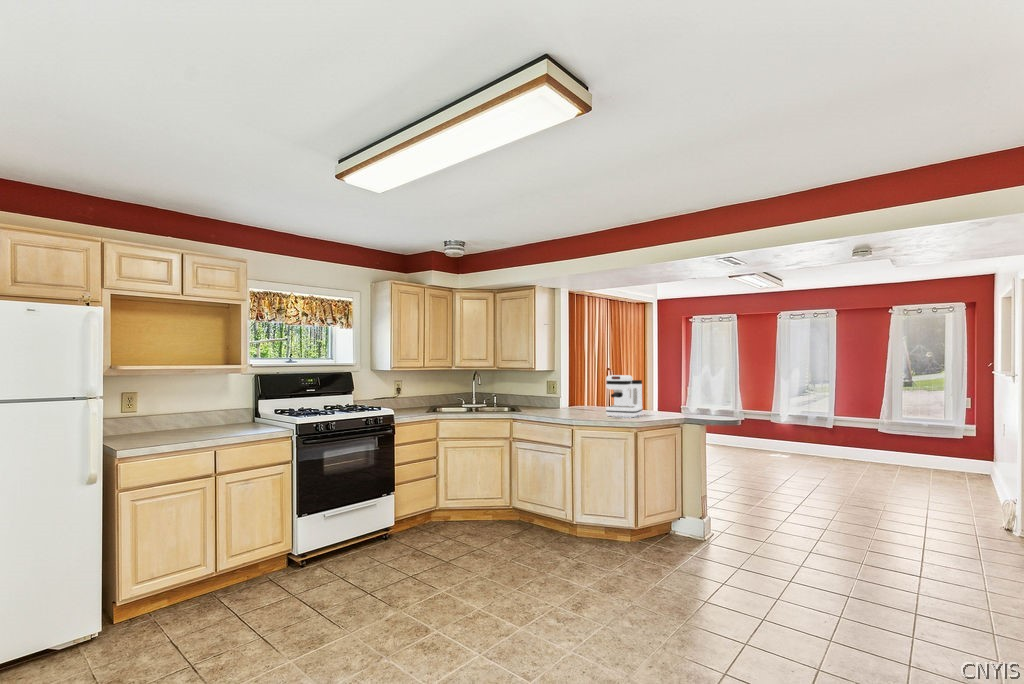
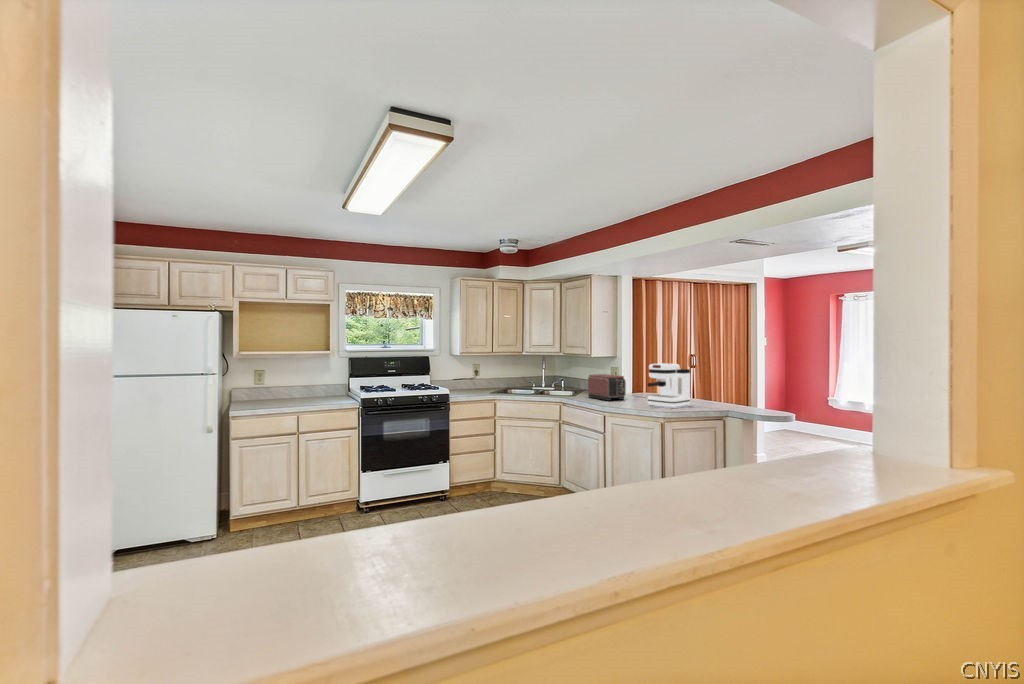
toaster: none [534,388,575,414] -> present [588,374,626,400]

